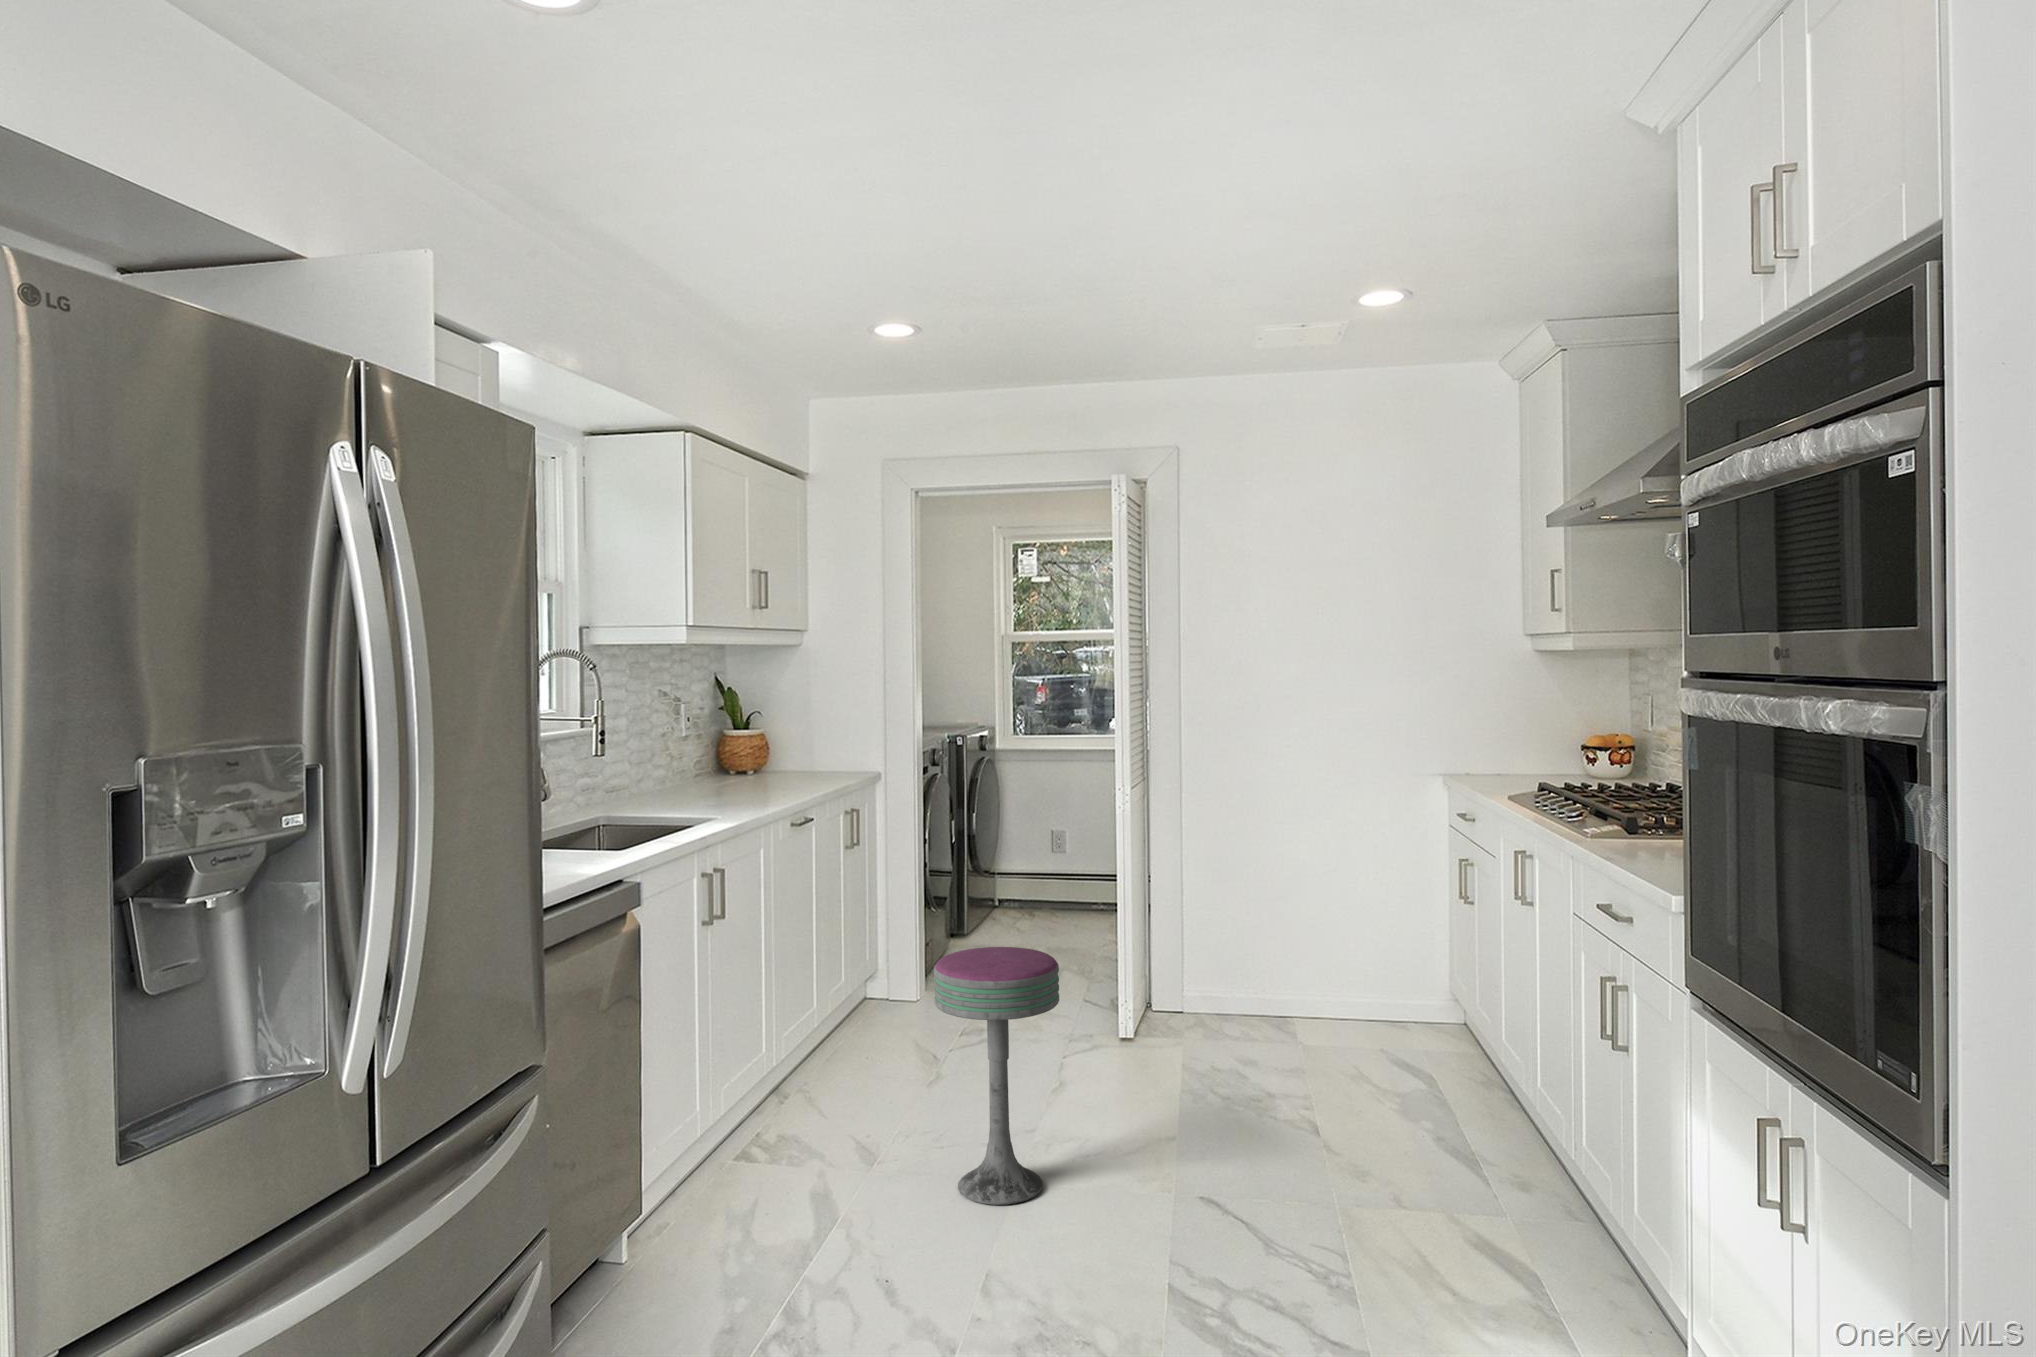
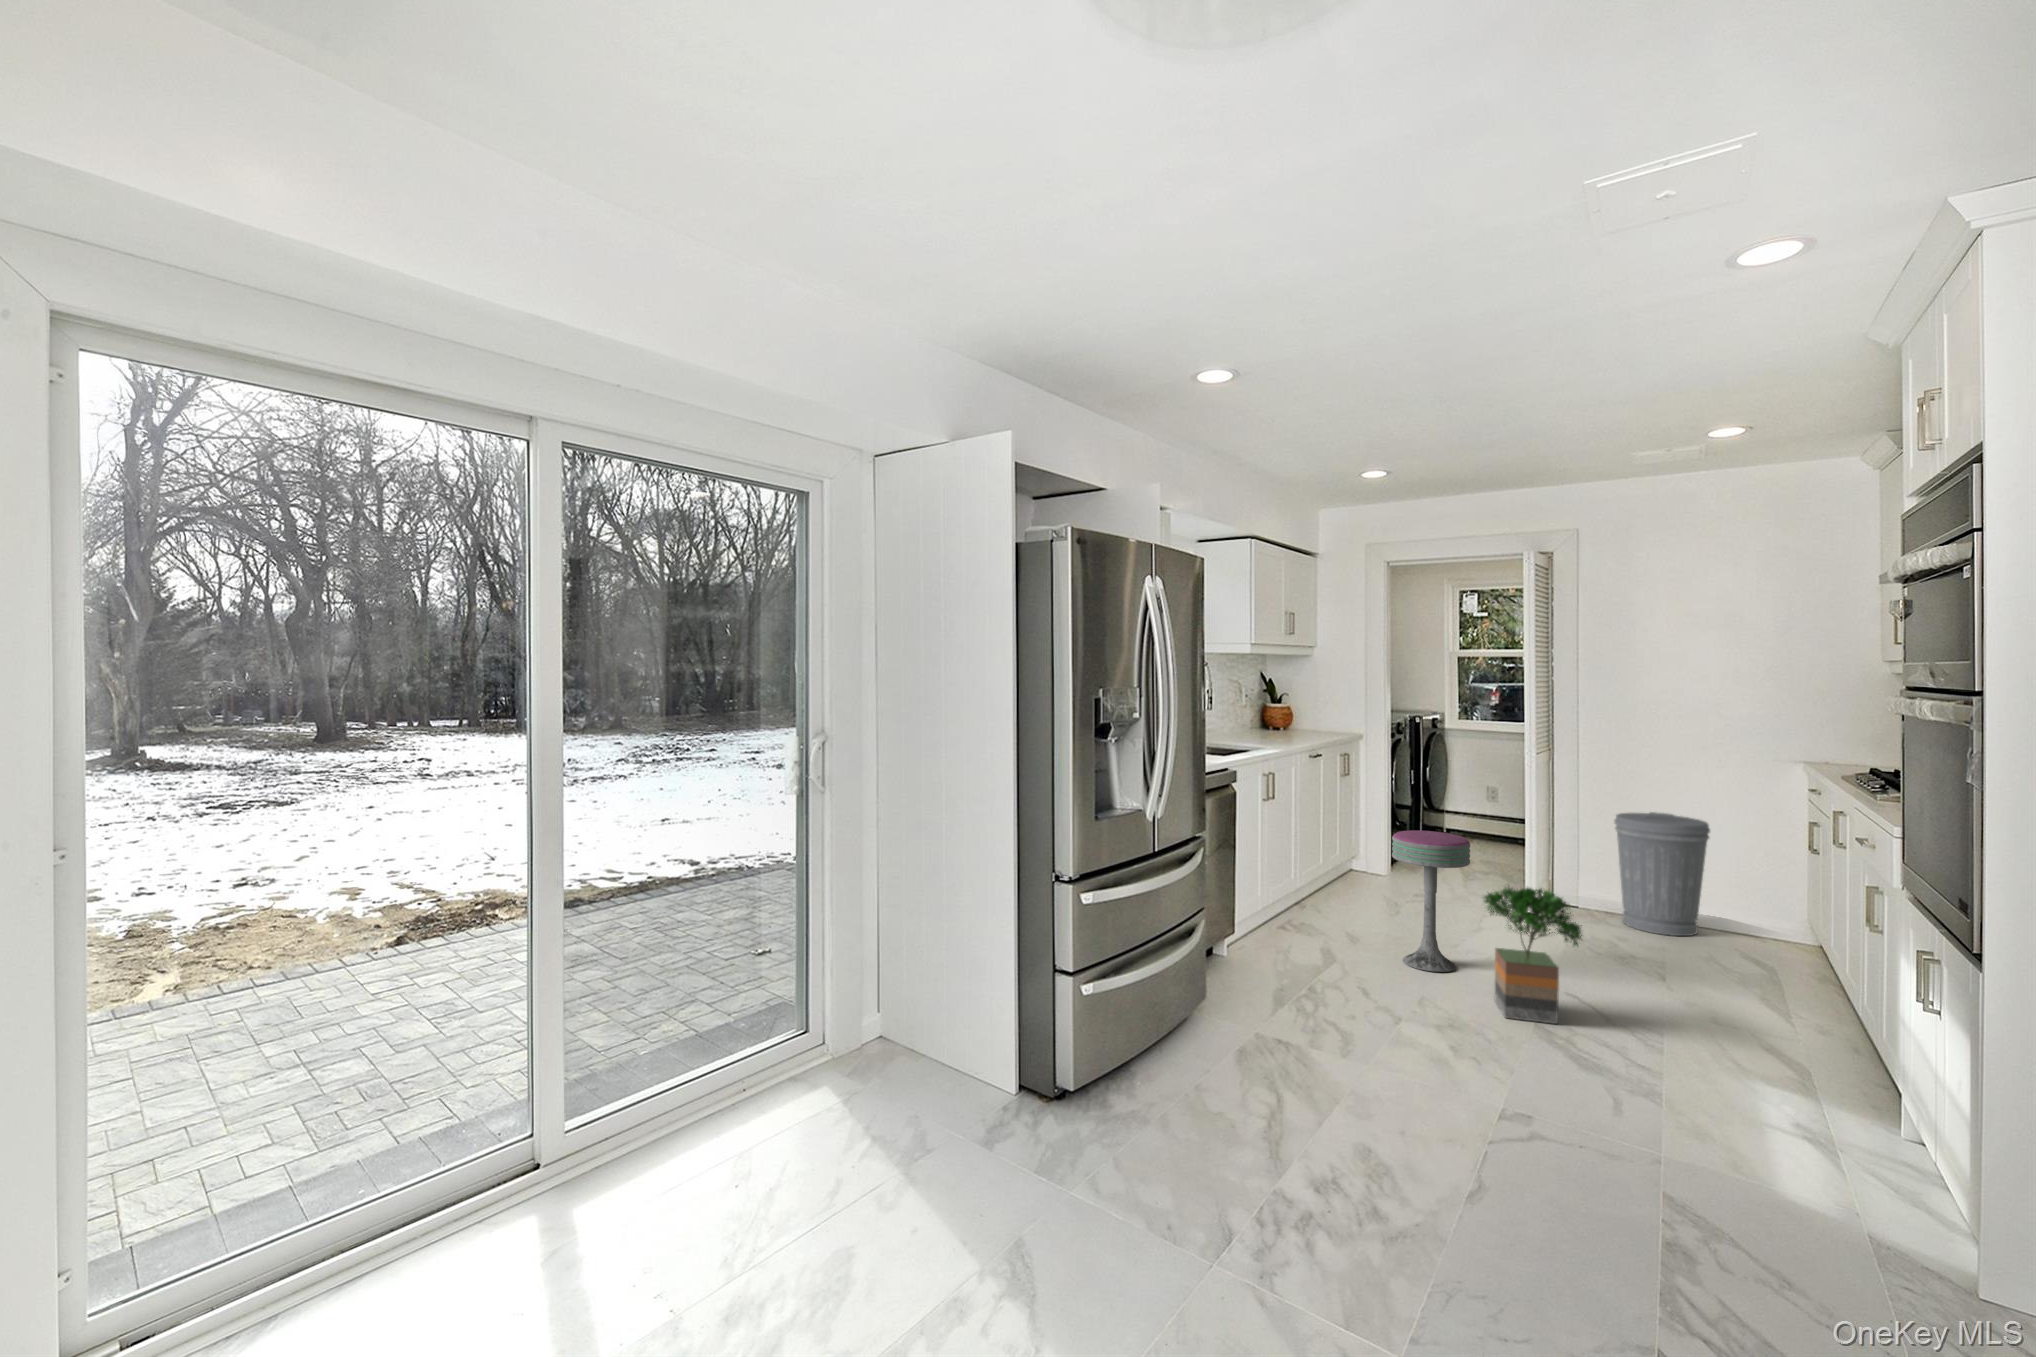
trash can: none [1232,864,1347,1045] -> present [1614,812,1710,936]
potted tree: none [1084,1038,1249,1292] -> present [1483,886,1582,1024]

